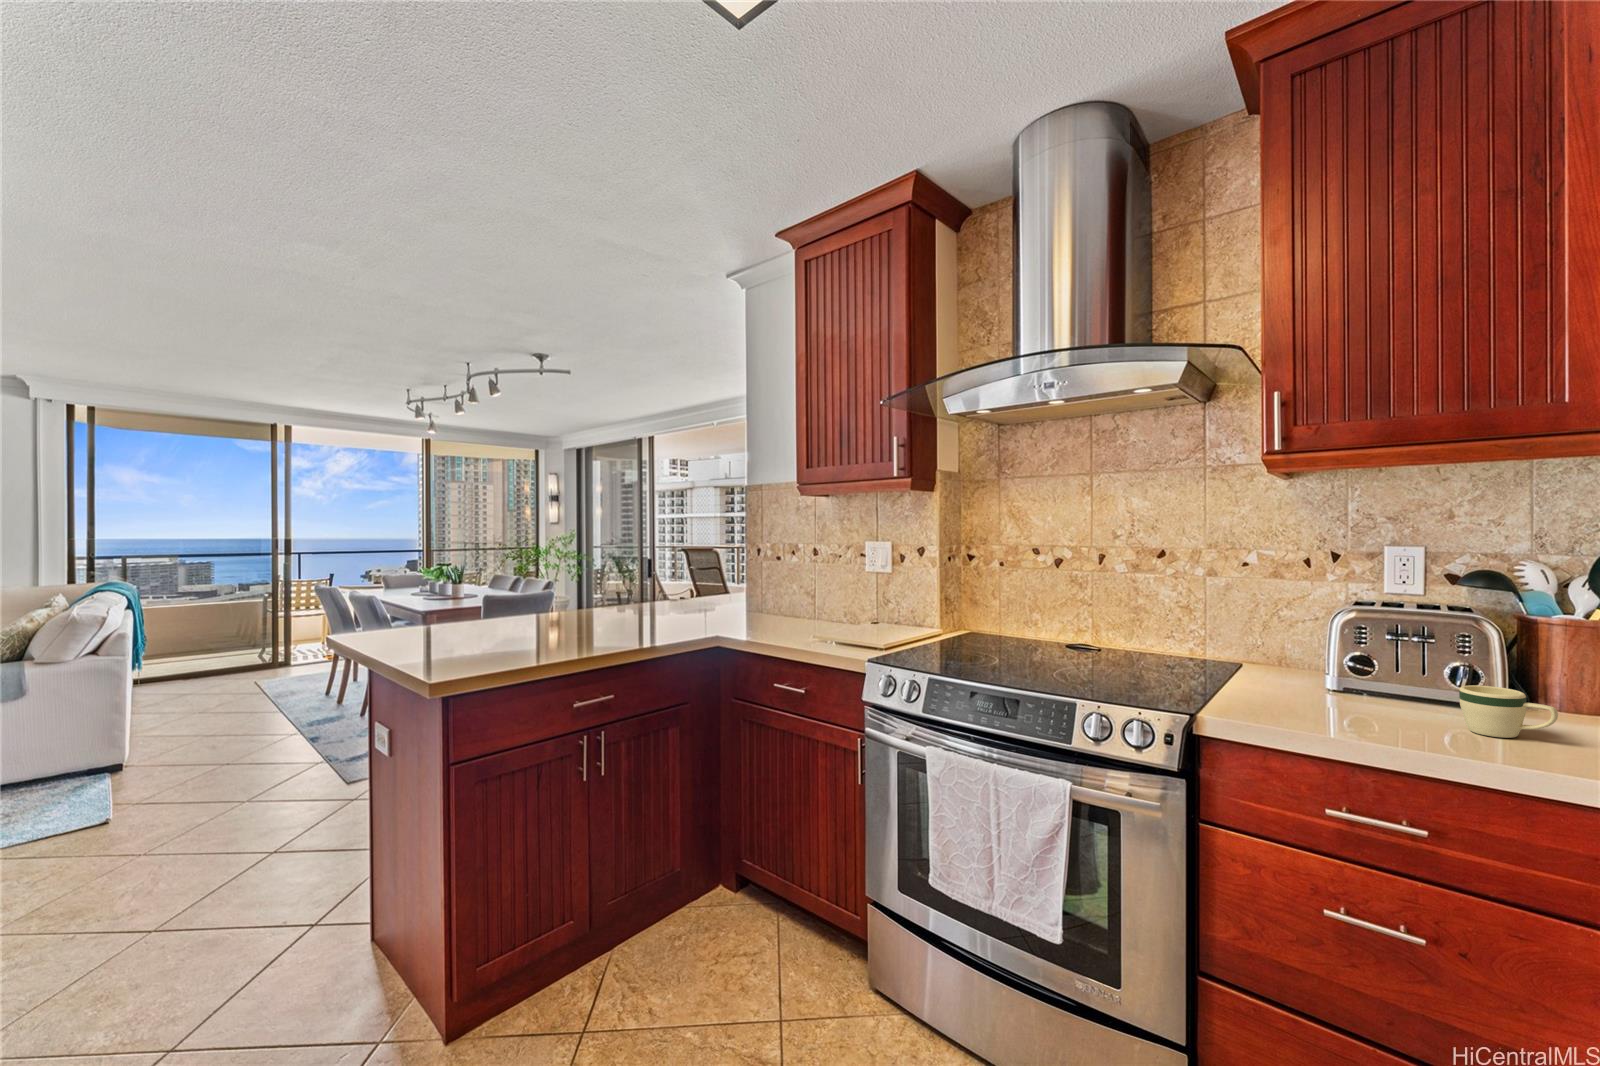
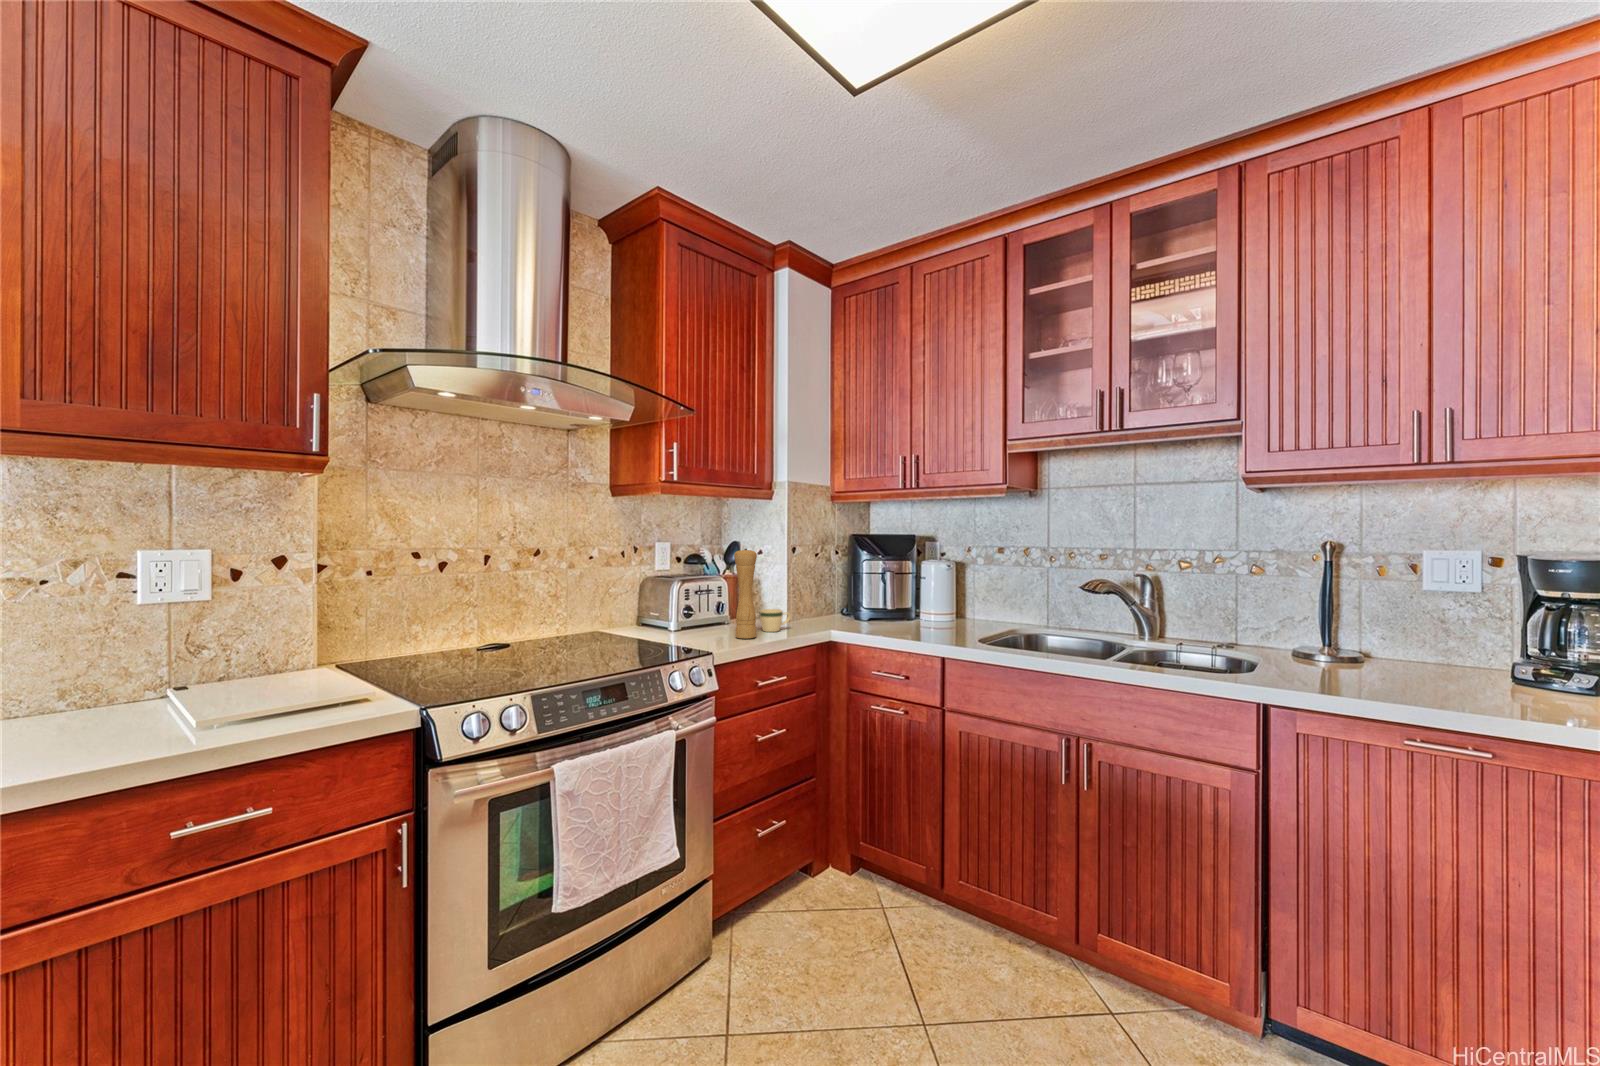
pepper mill: none [1336,560,1389,724] -> present [734,549,757,639]

